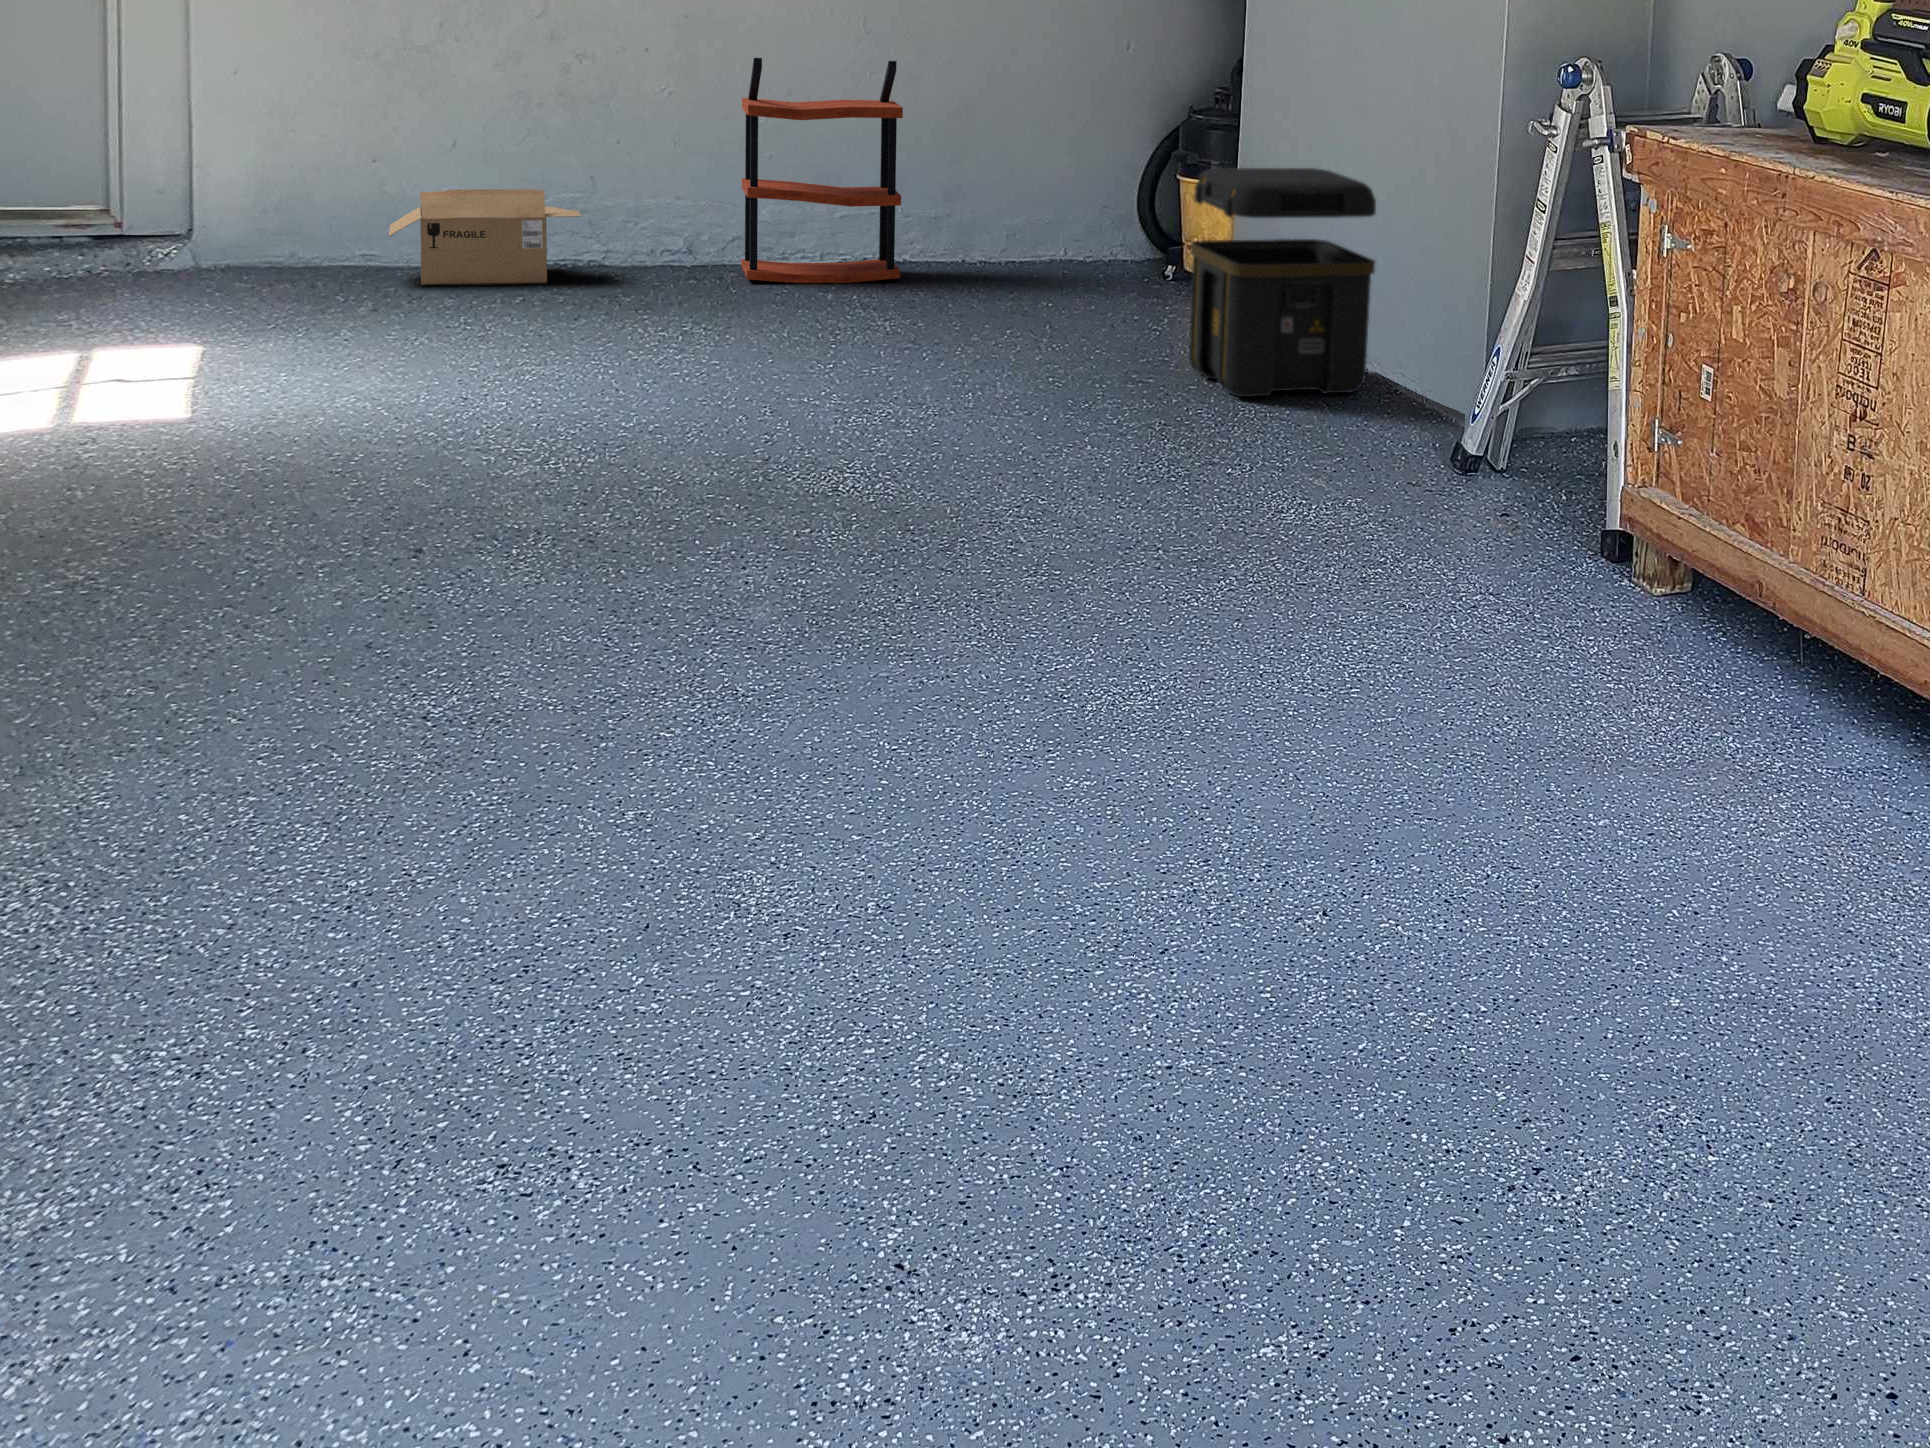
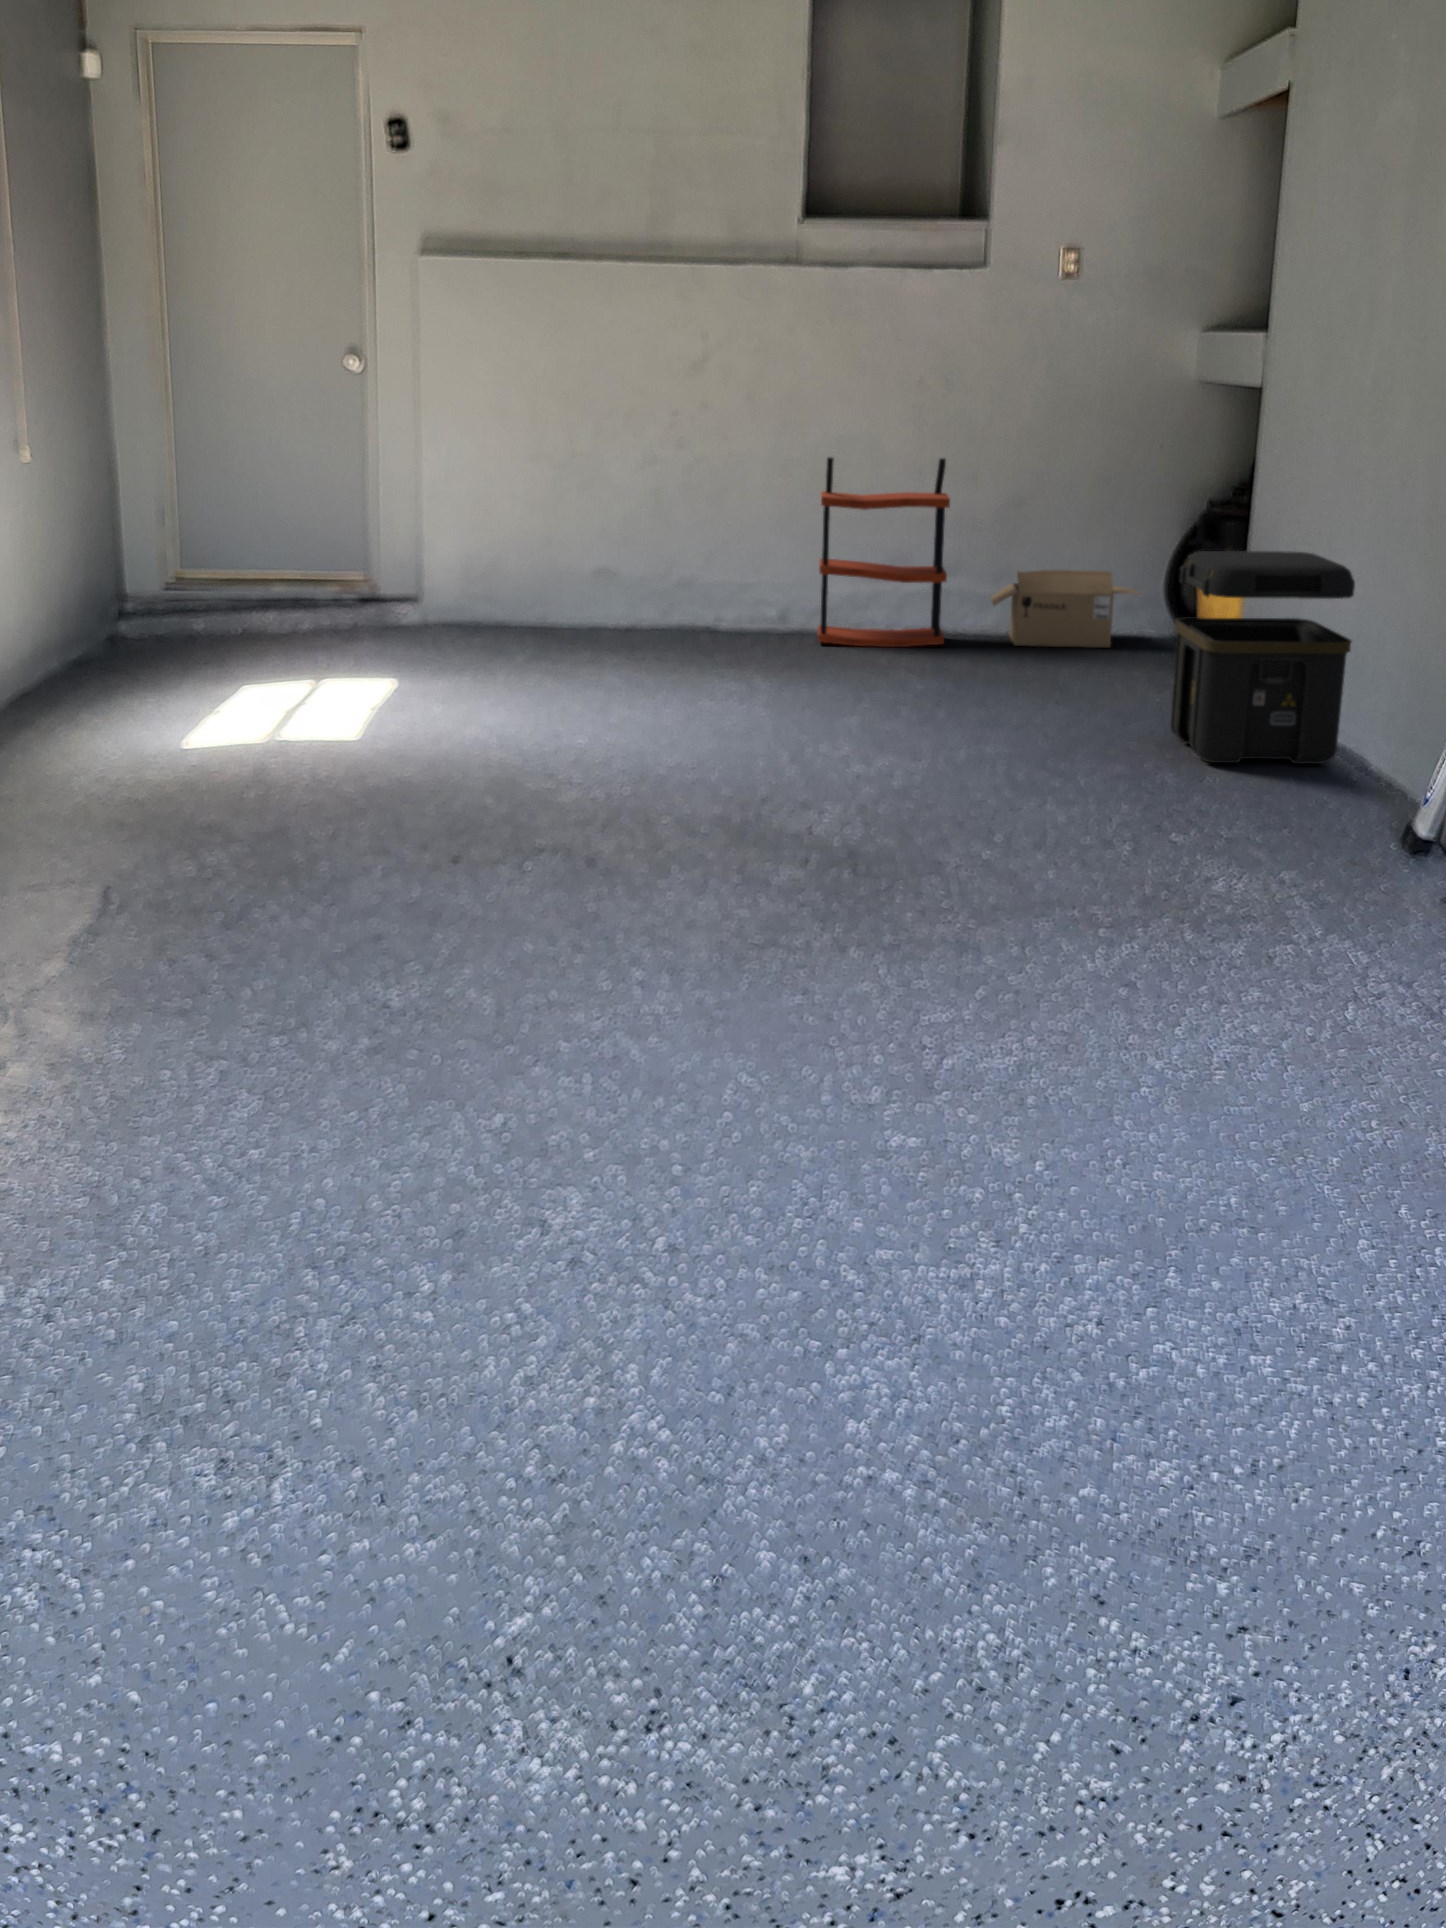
cardboard box: present [389,189,581,285] -> present [991,570,1139,648]

